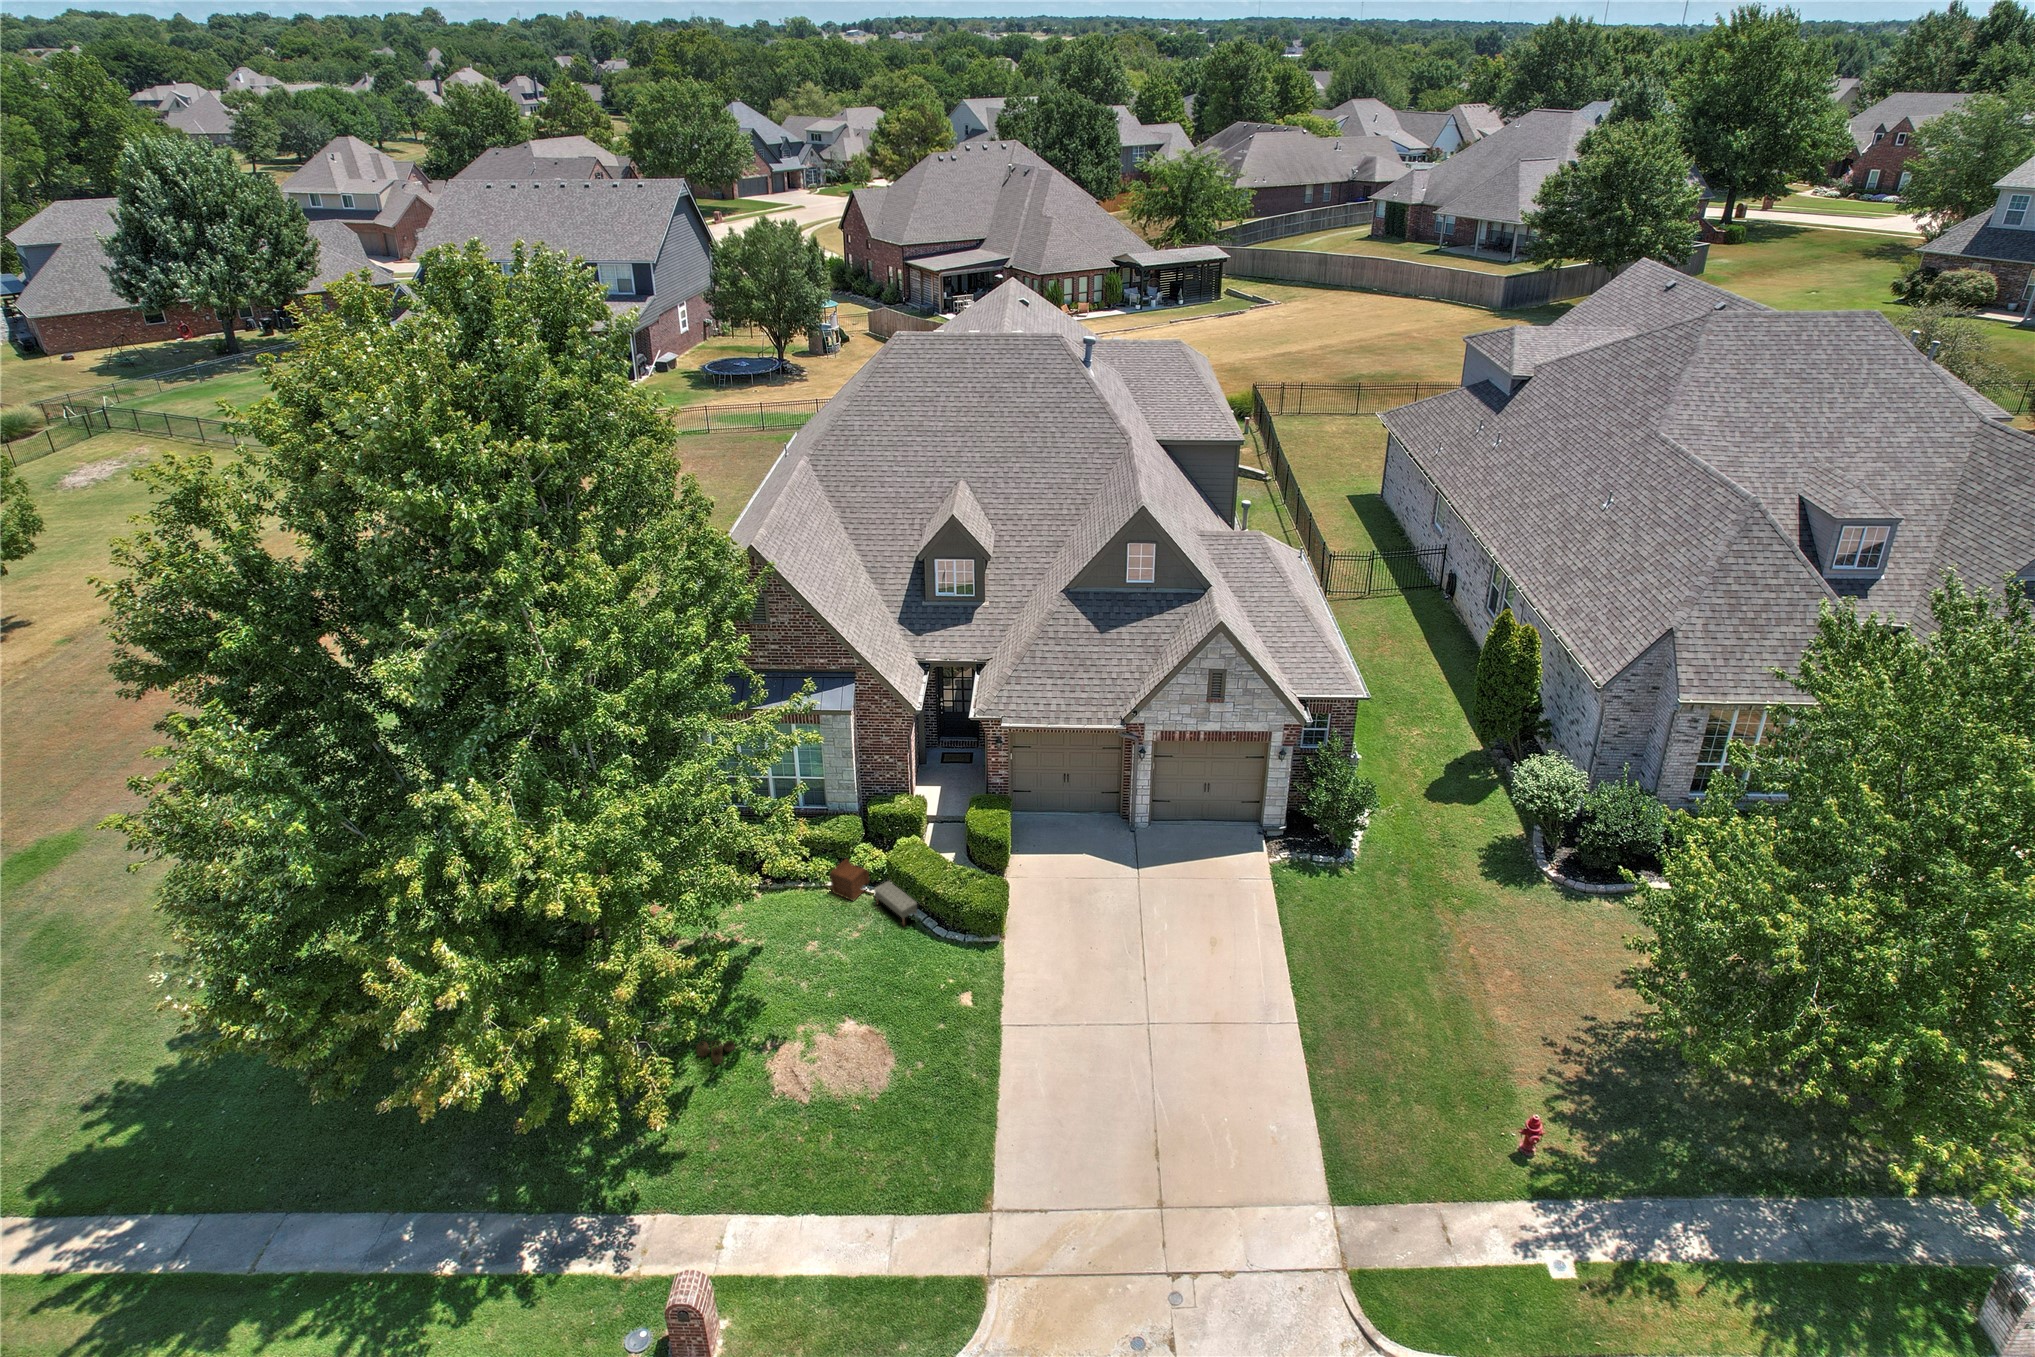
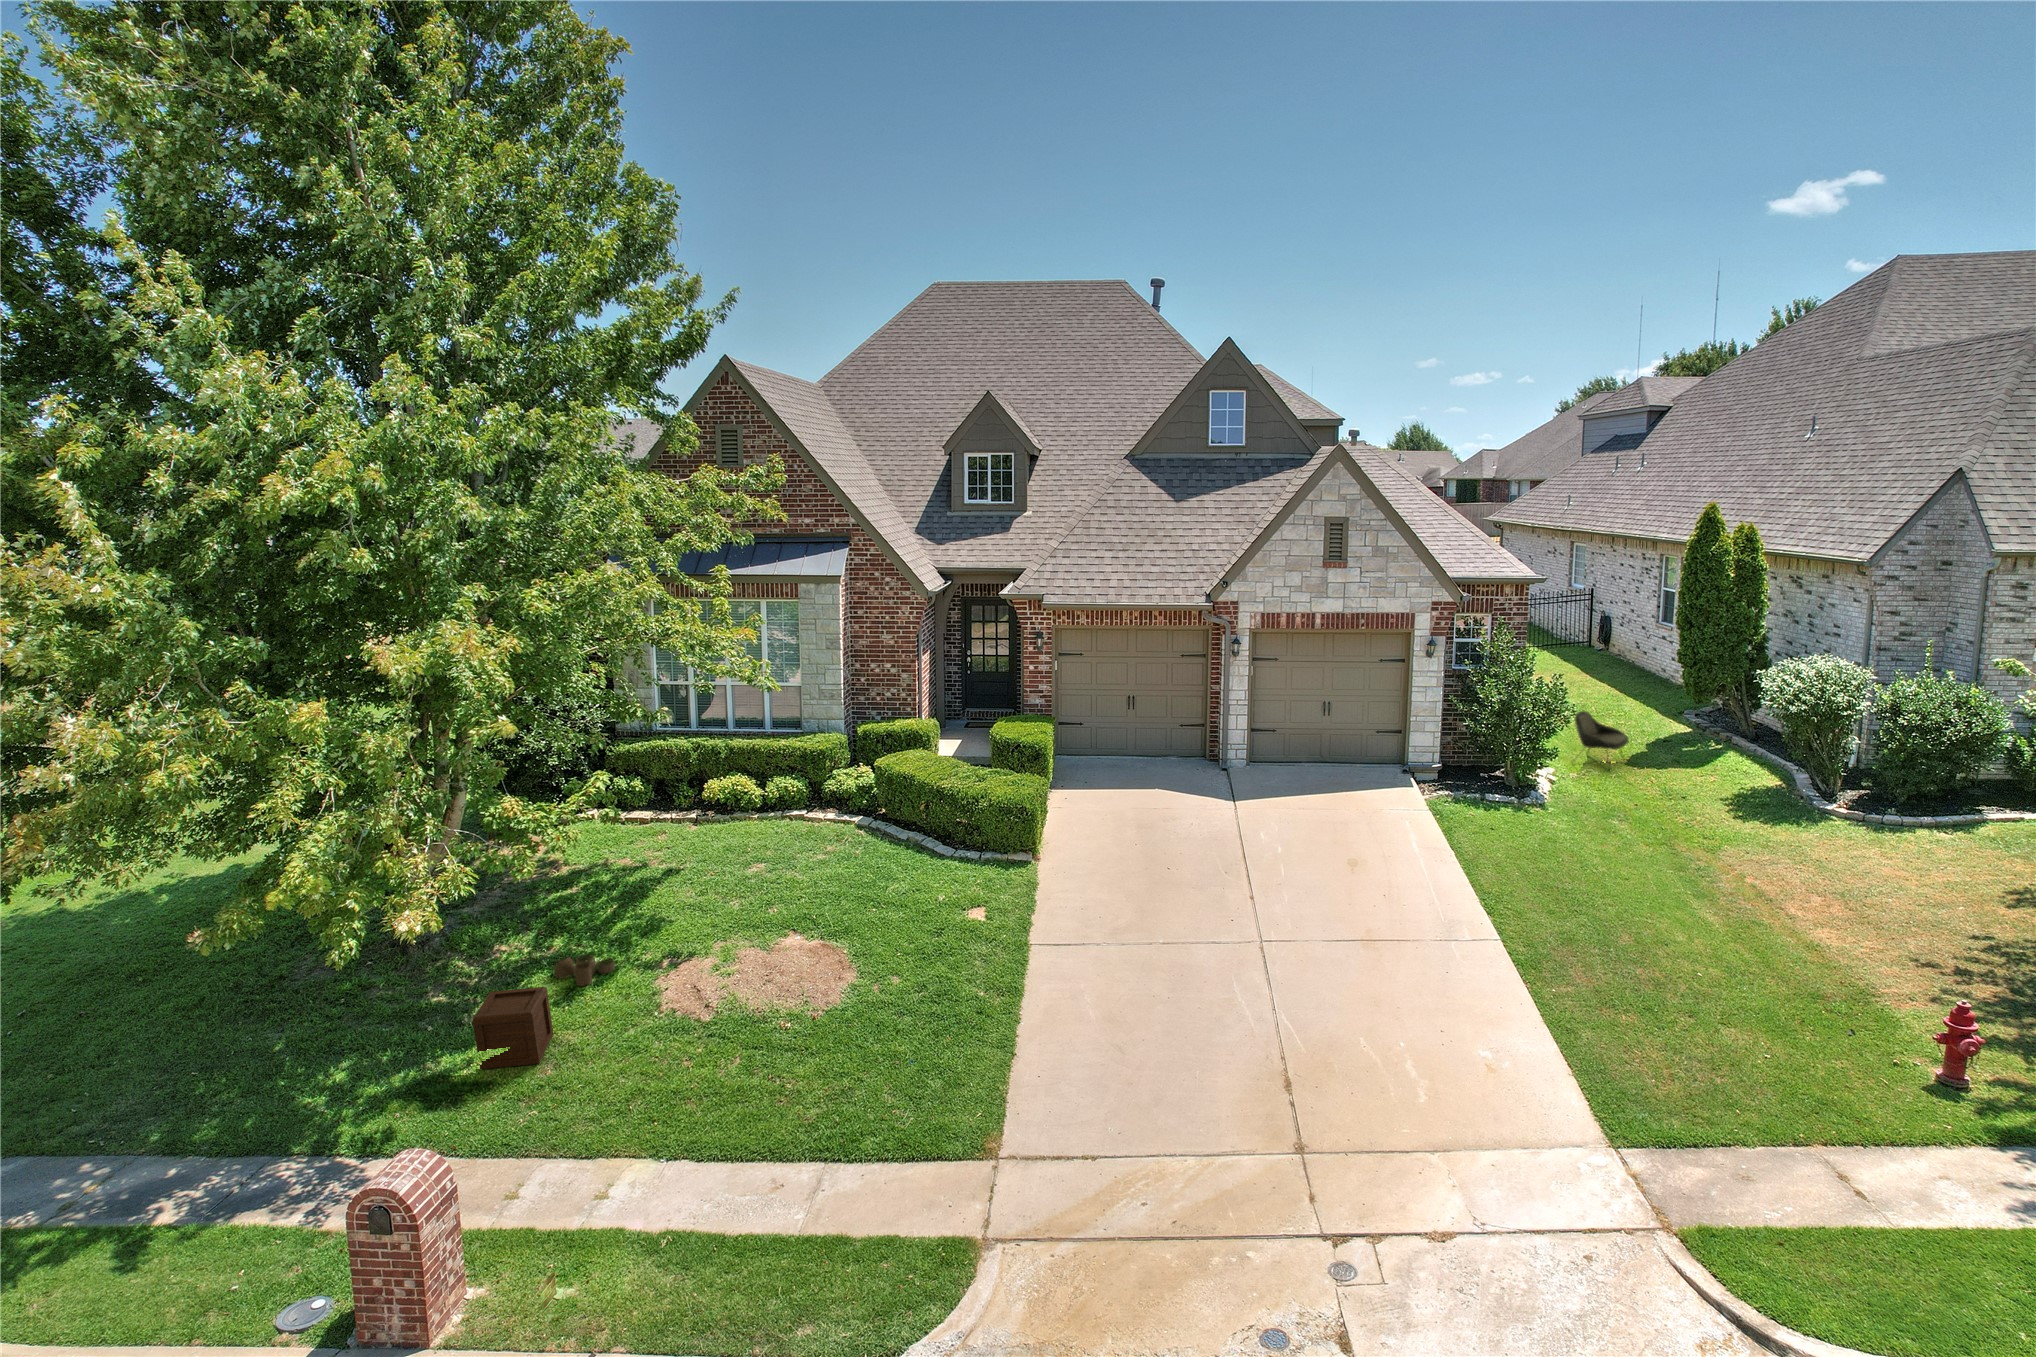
lounge chair: none [1372,787,1413,835] -> present [1575,711,1629,771]
wooden crate: present [830,859,869,901] -> present [472,987,553,1069]
bench: present [874,881,917,925] -> none [855,806,916,857]

